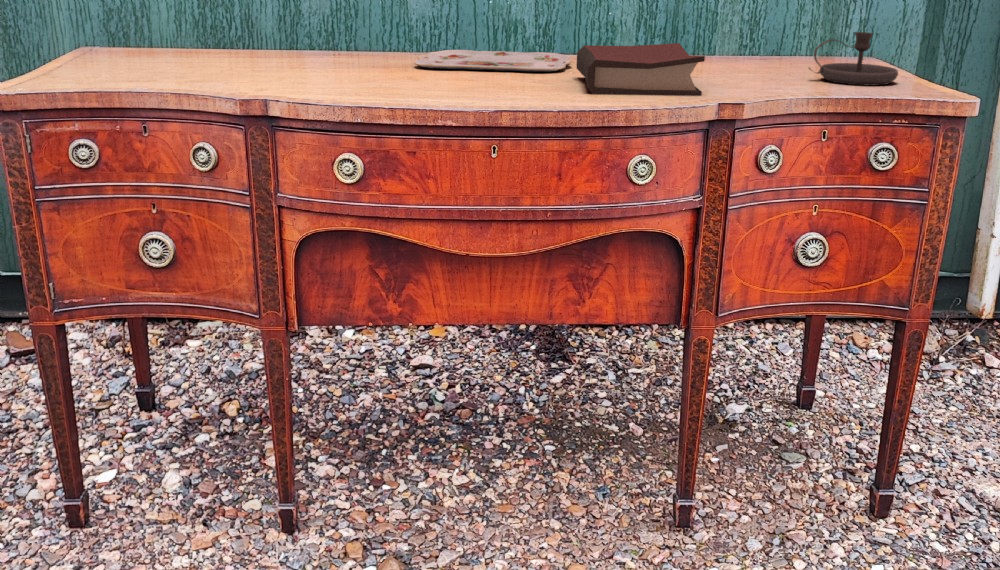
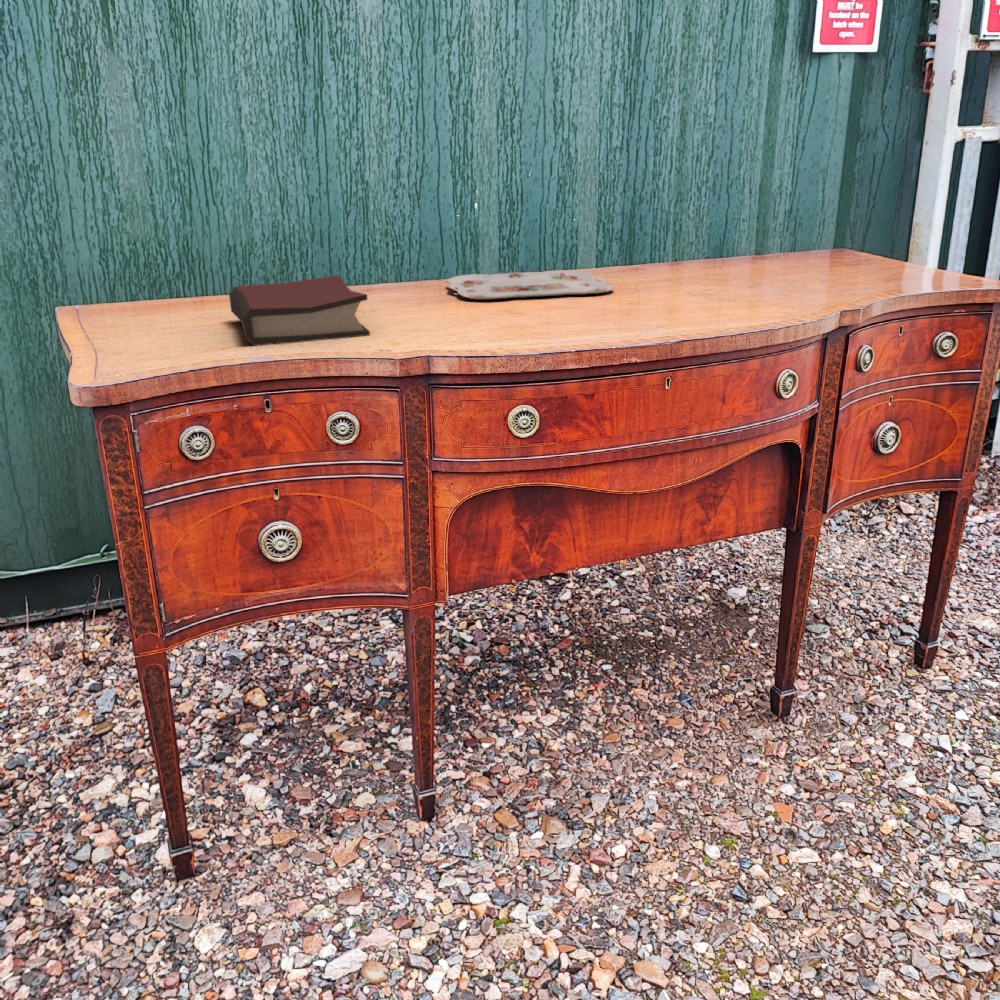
candlestick: present [809,32,898,86] -> none [837,232,914,282]
hardback book: present [576,43,705,96] -> present [229,275,370,346]

